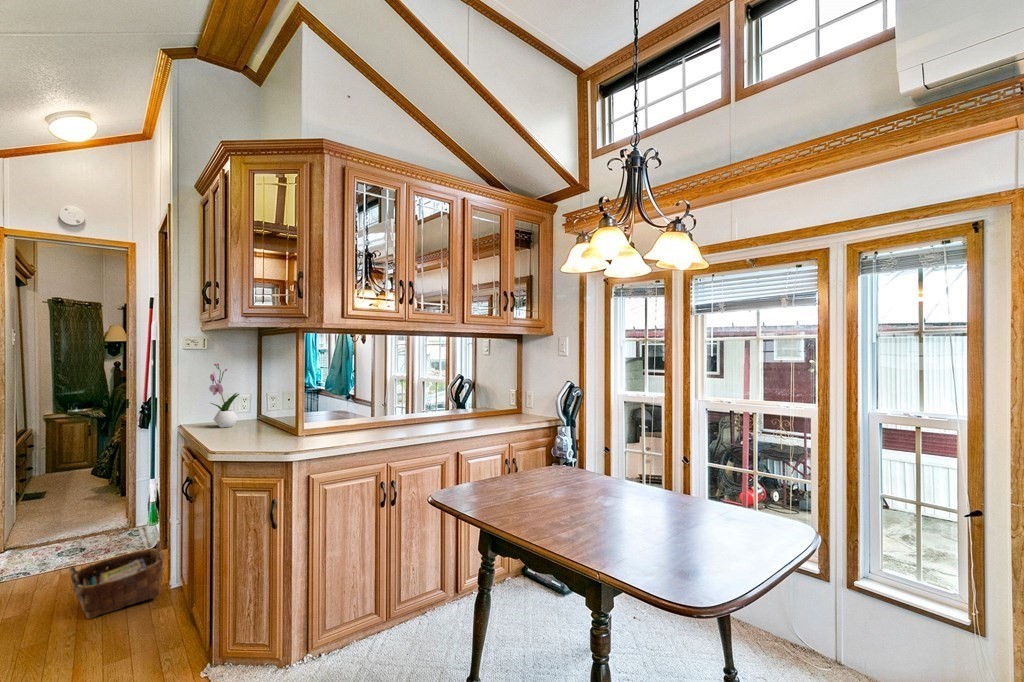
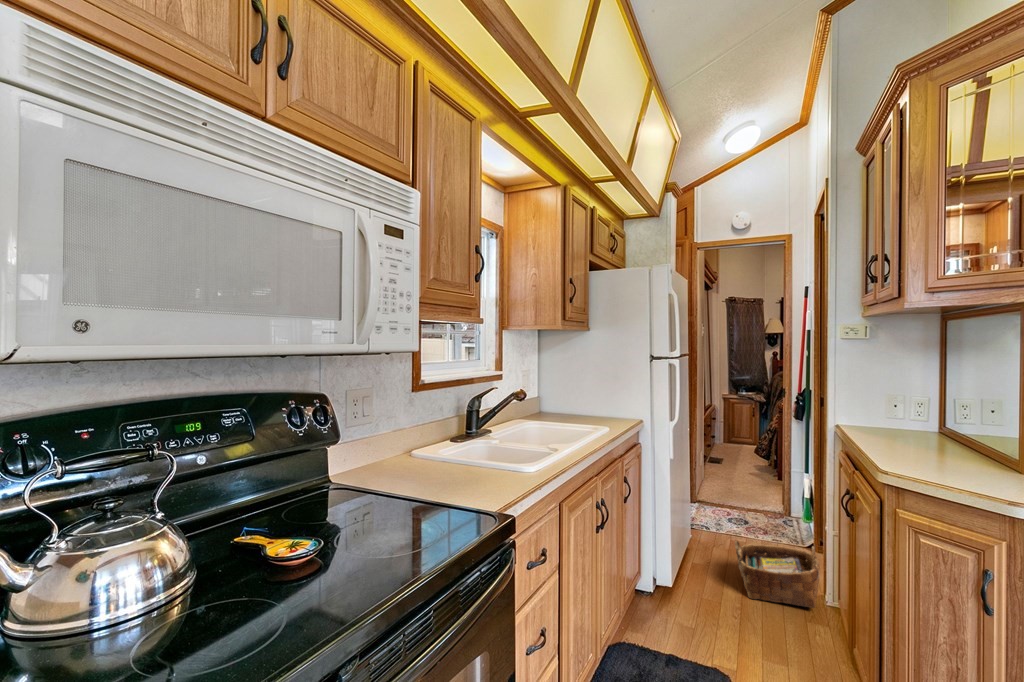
flower arrangement: present [209,364,239,428] -> none [874,357,917,439]

